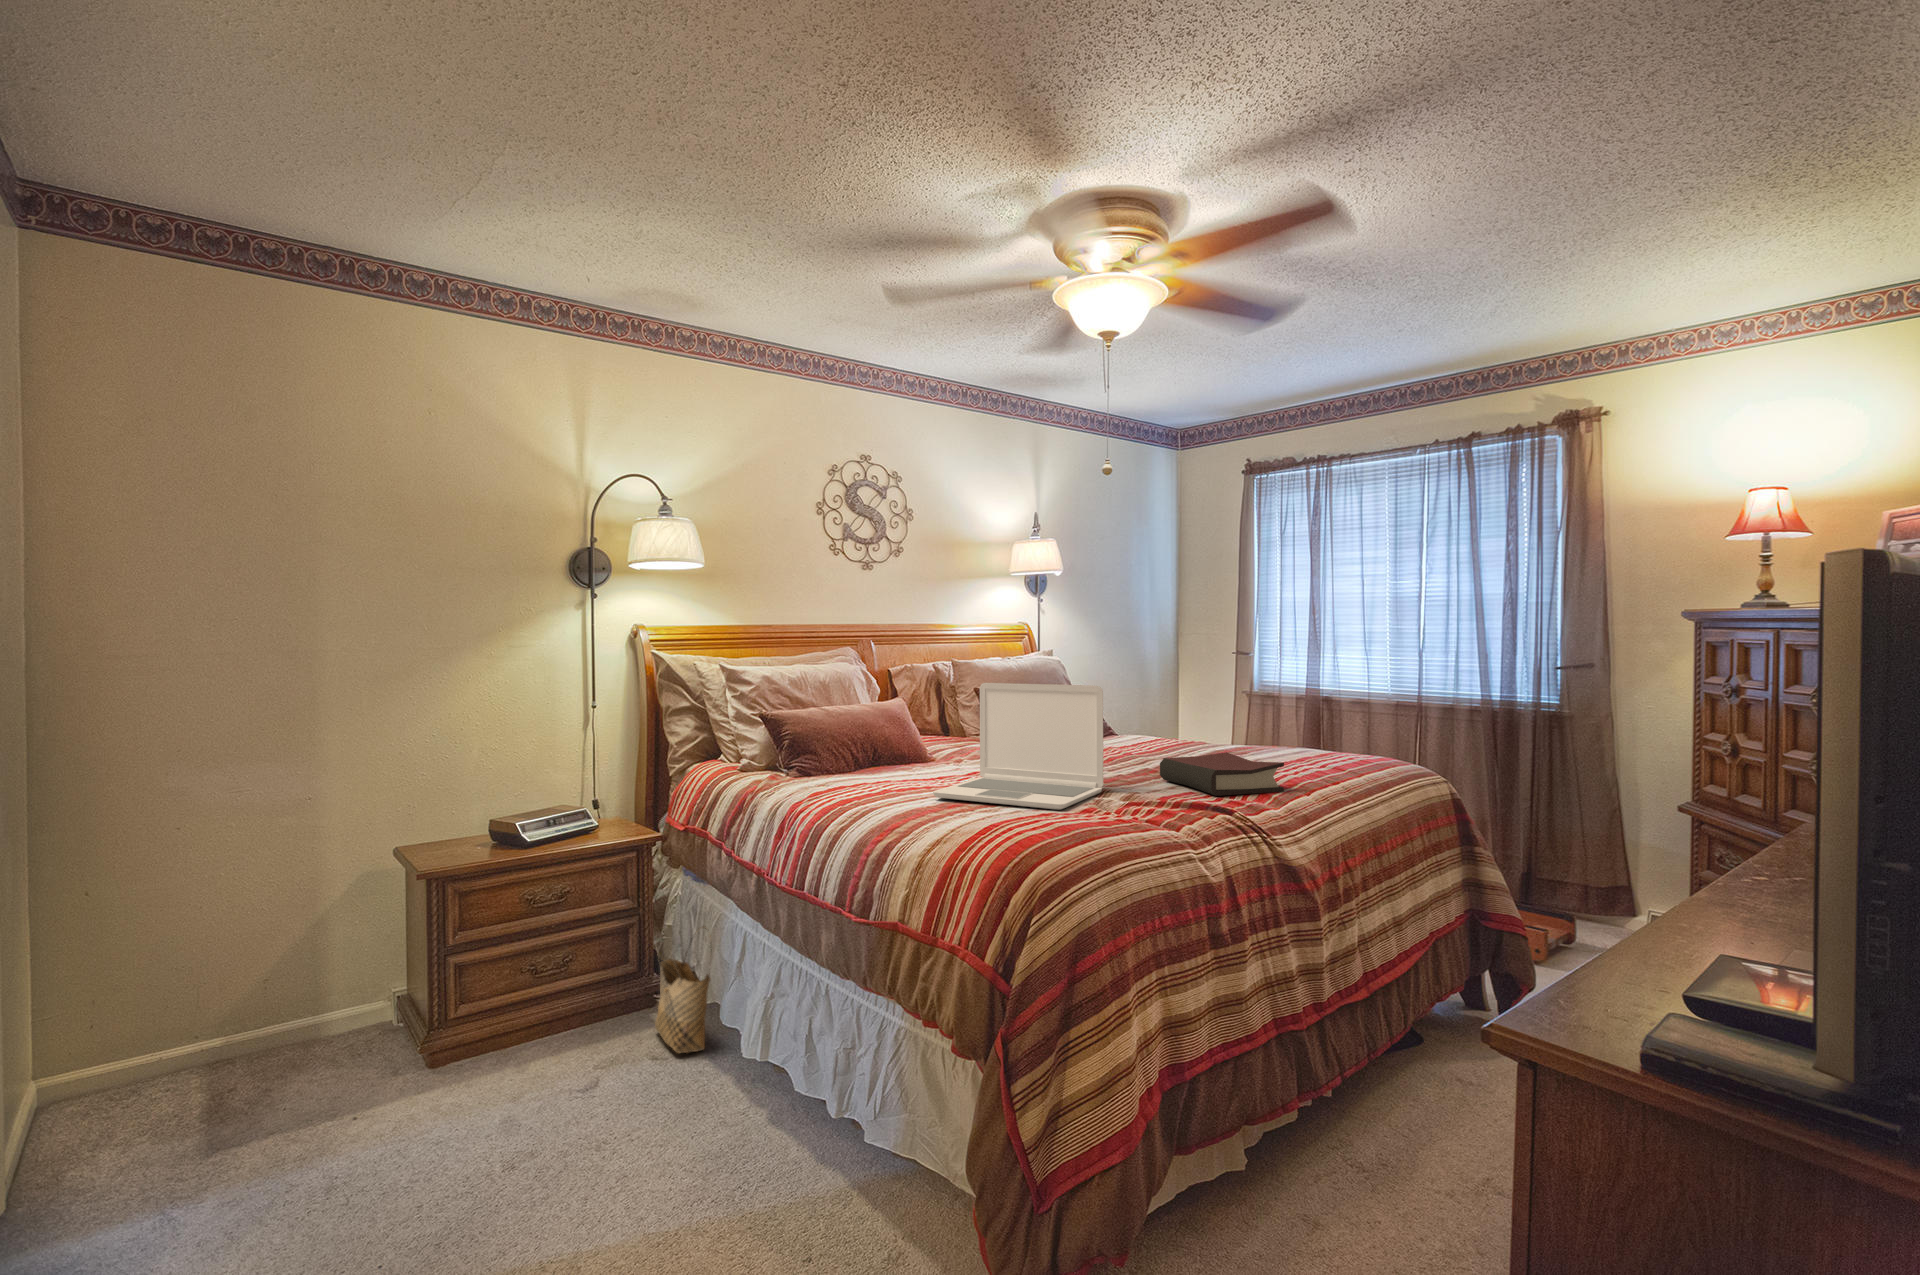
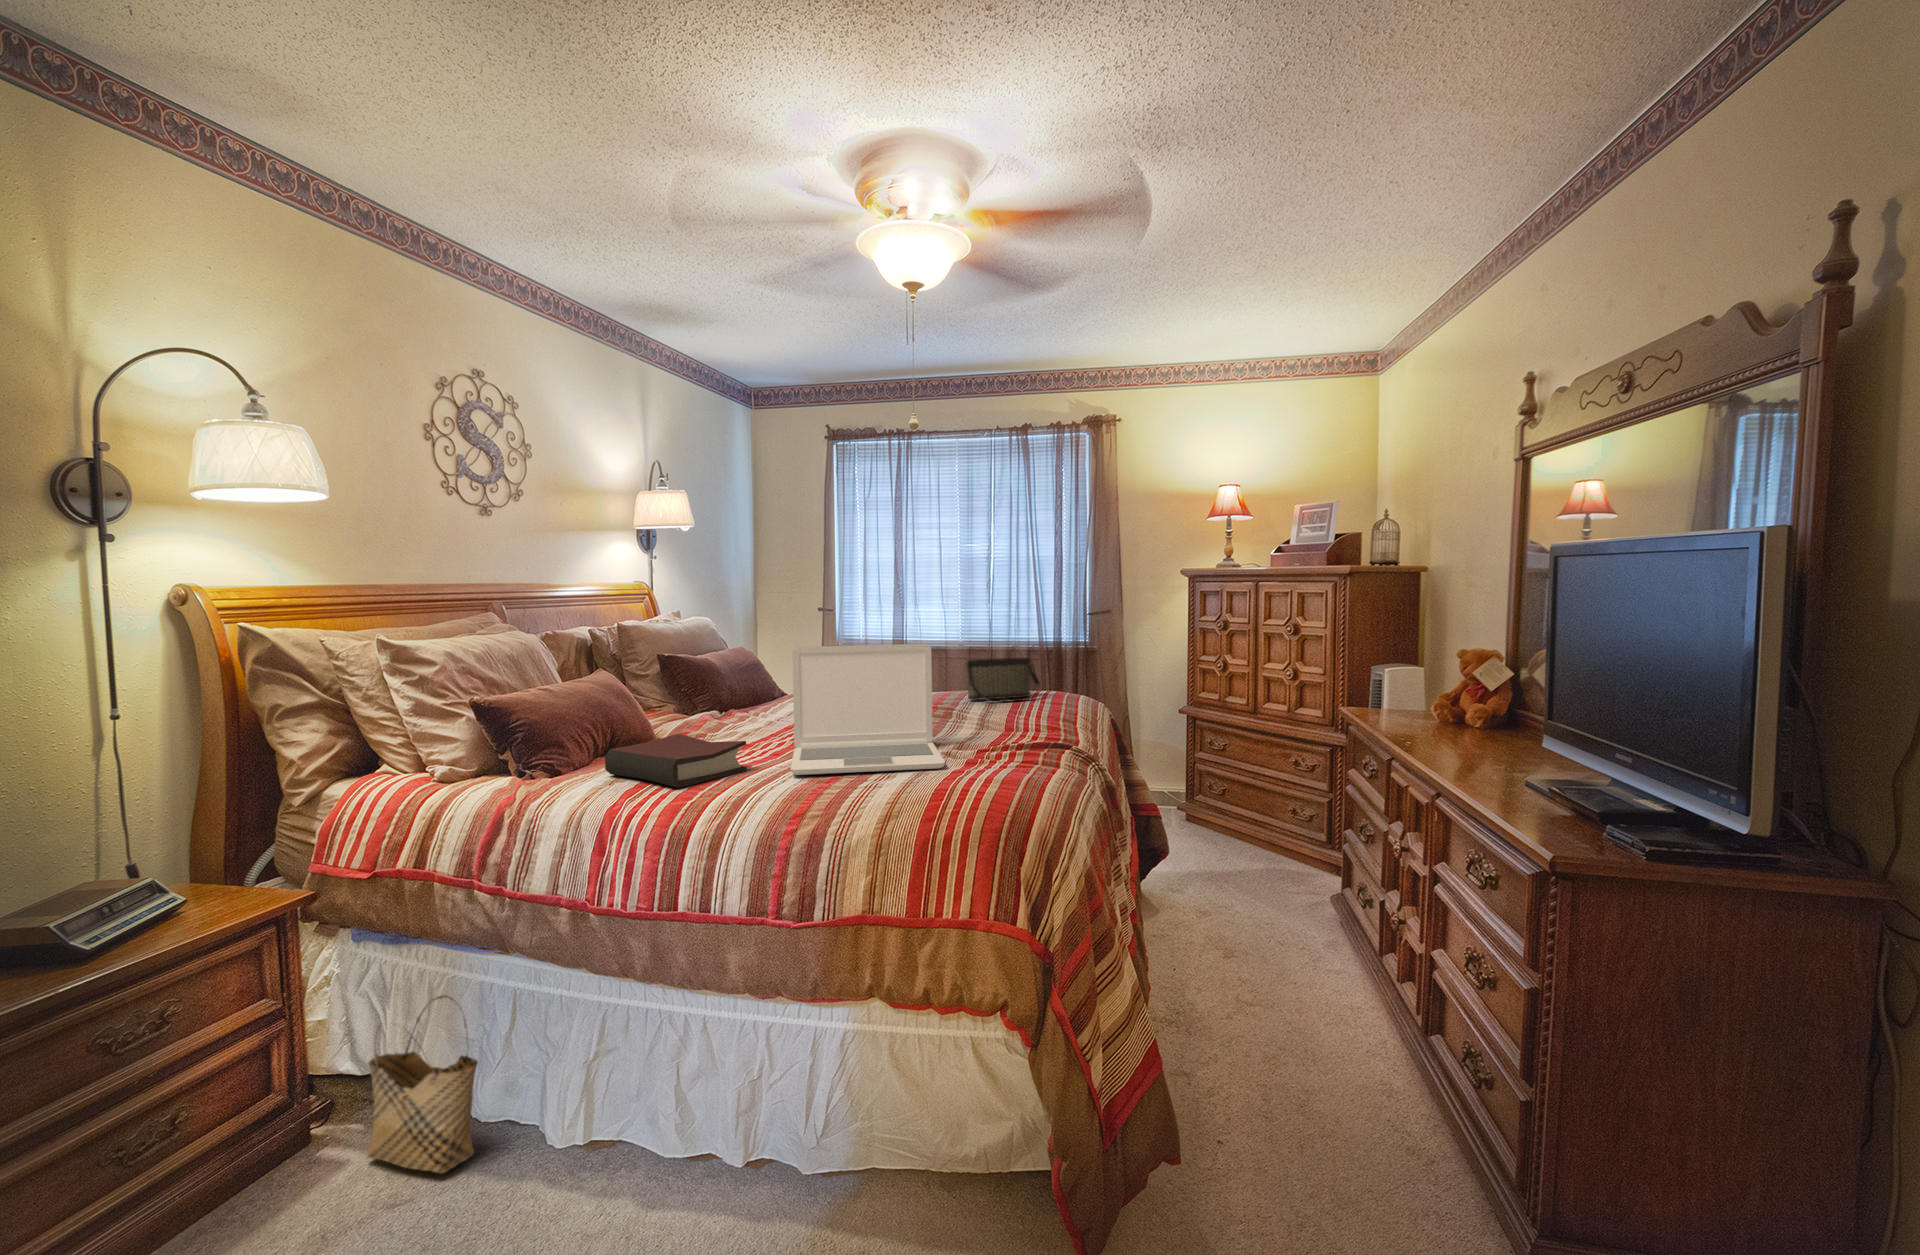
handbag: none [1248,711,1336,763] -> present [967,658,1040,702]
hardback book: present [1160,752,1284,796] -> present [605,734,747,788]

